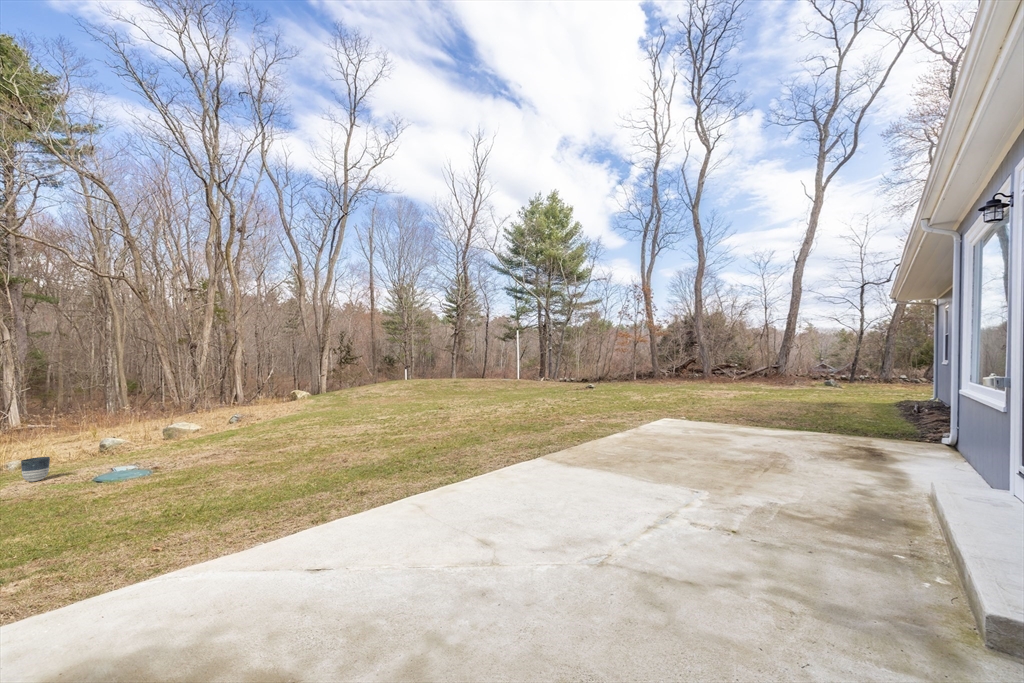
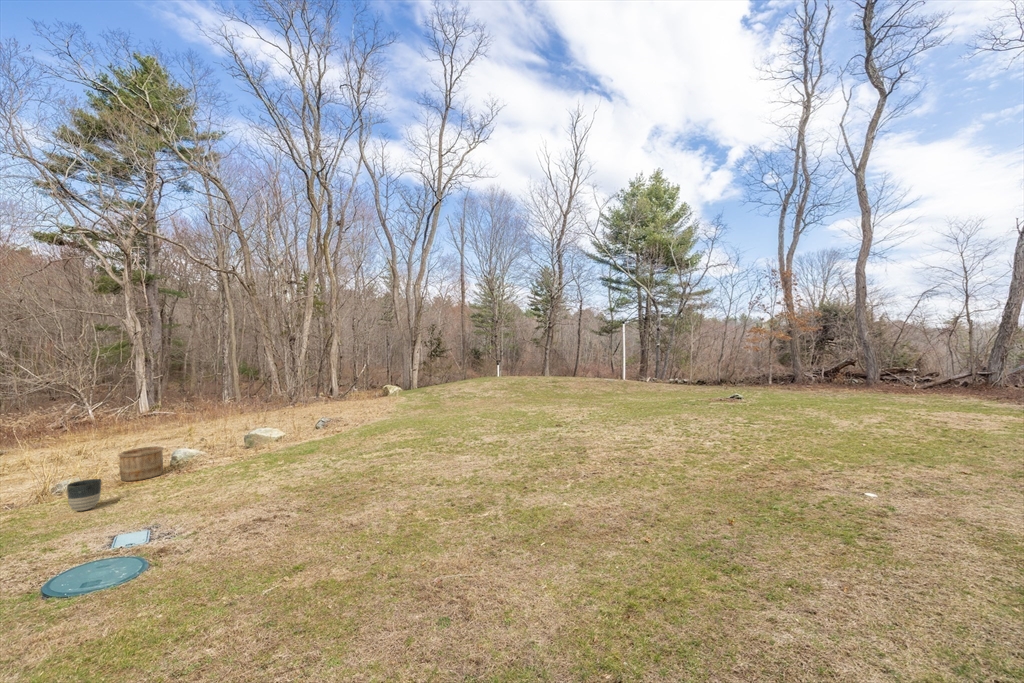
wooden bucket: none [49,437,90,465] -> present [118,446,164,481]

